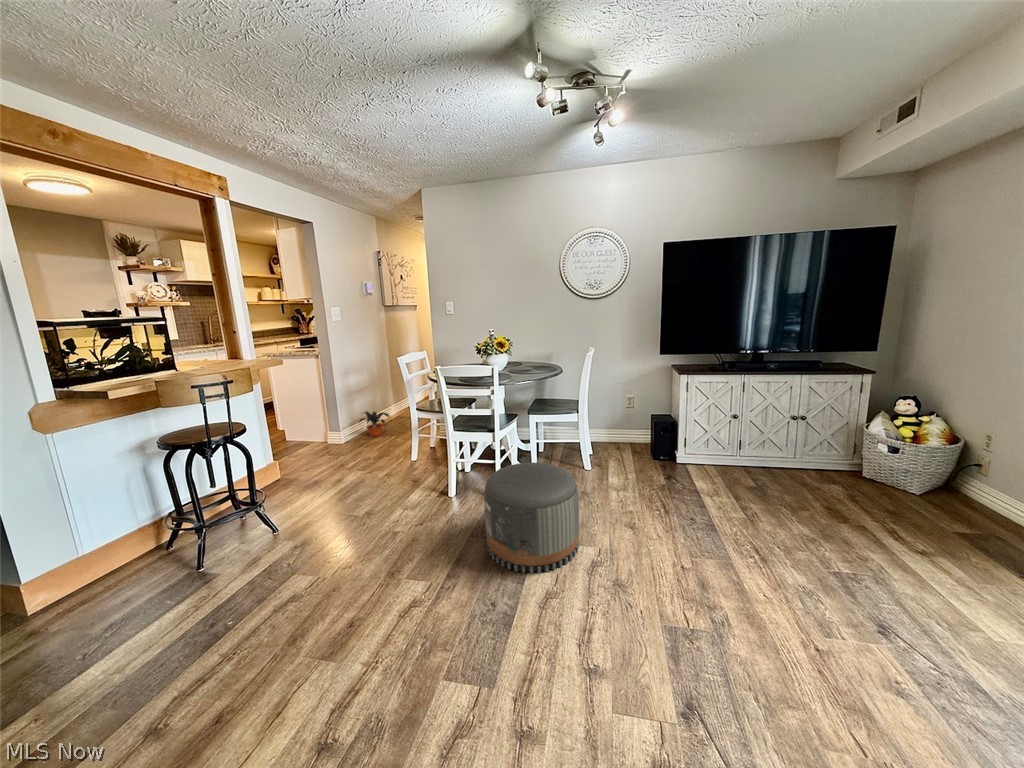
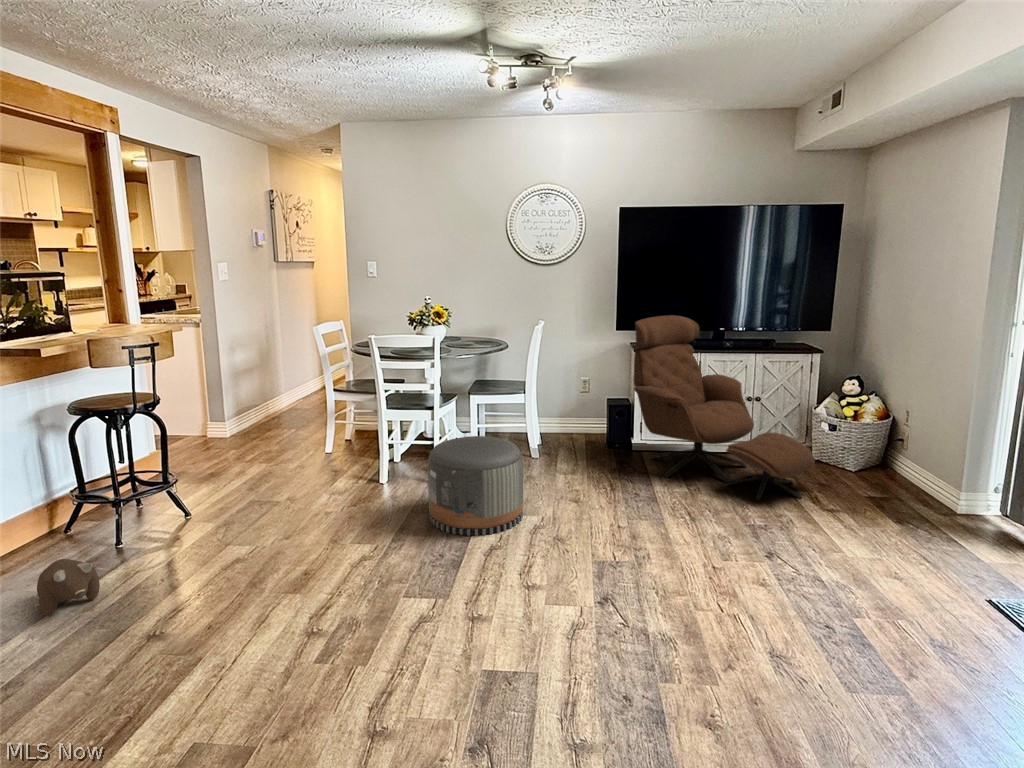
lounge chair: none [681,340,890,533] -> present [634,315,815,500]
potted plant: present [359,412,389,436] -> none [247,398,288,430]
plush toy: none [62,611,140,679] -> present [37,559,100,616]

